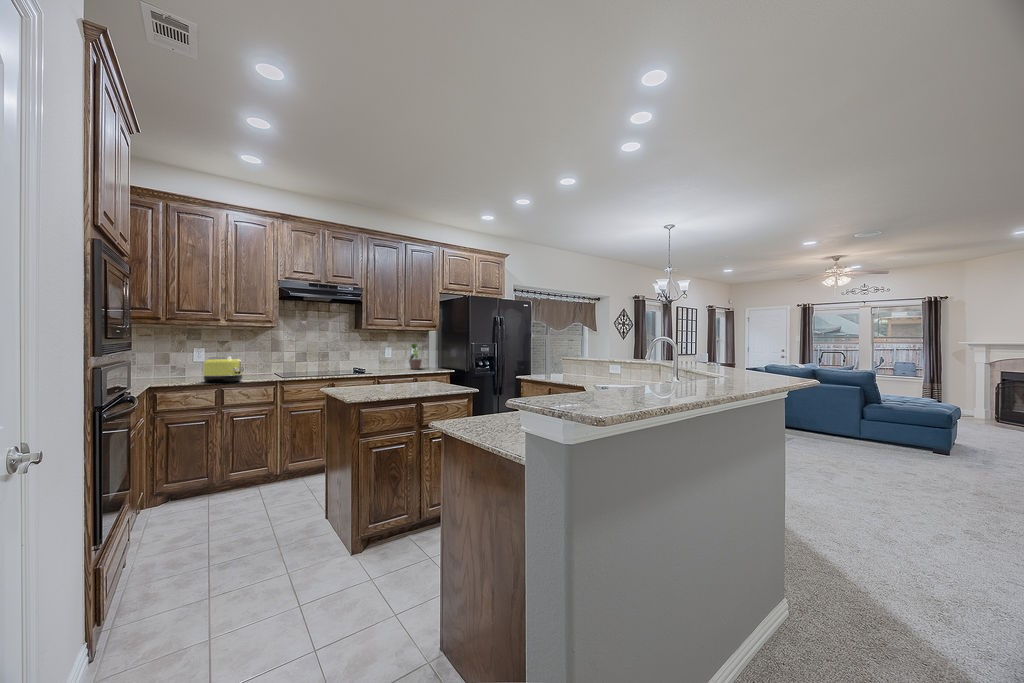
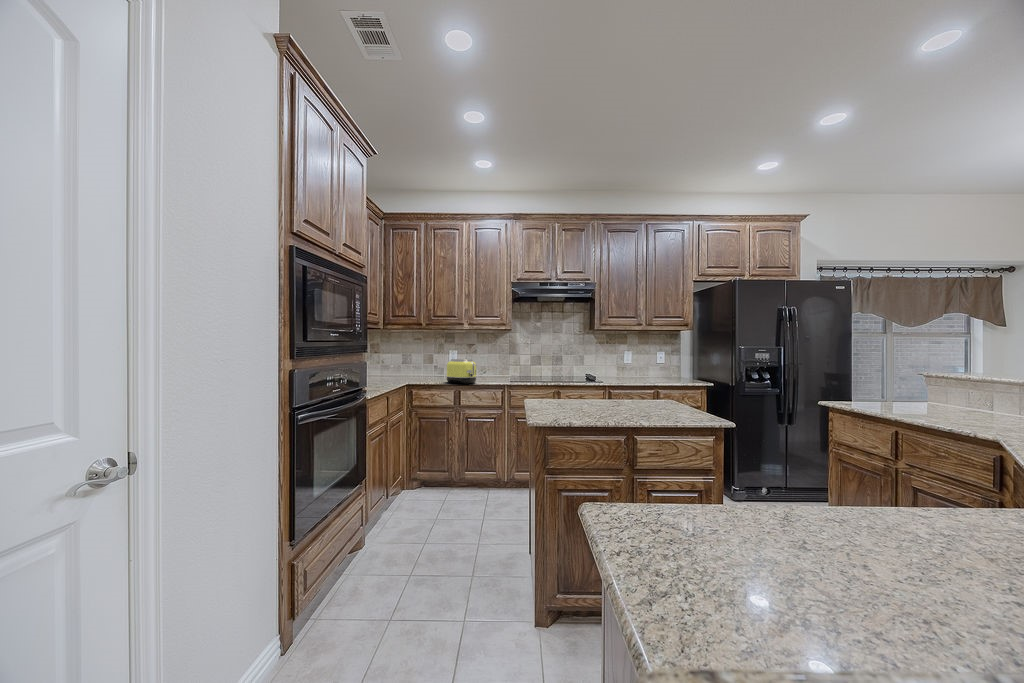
potted plant: present [409,344,423,369] -> none [646,347,676,379]

